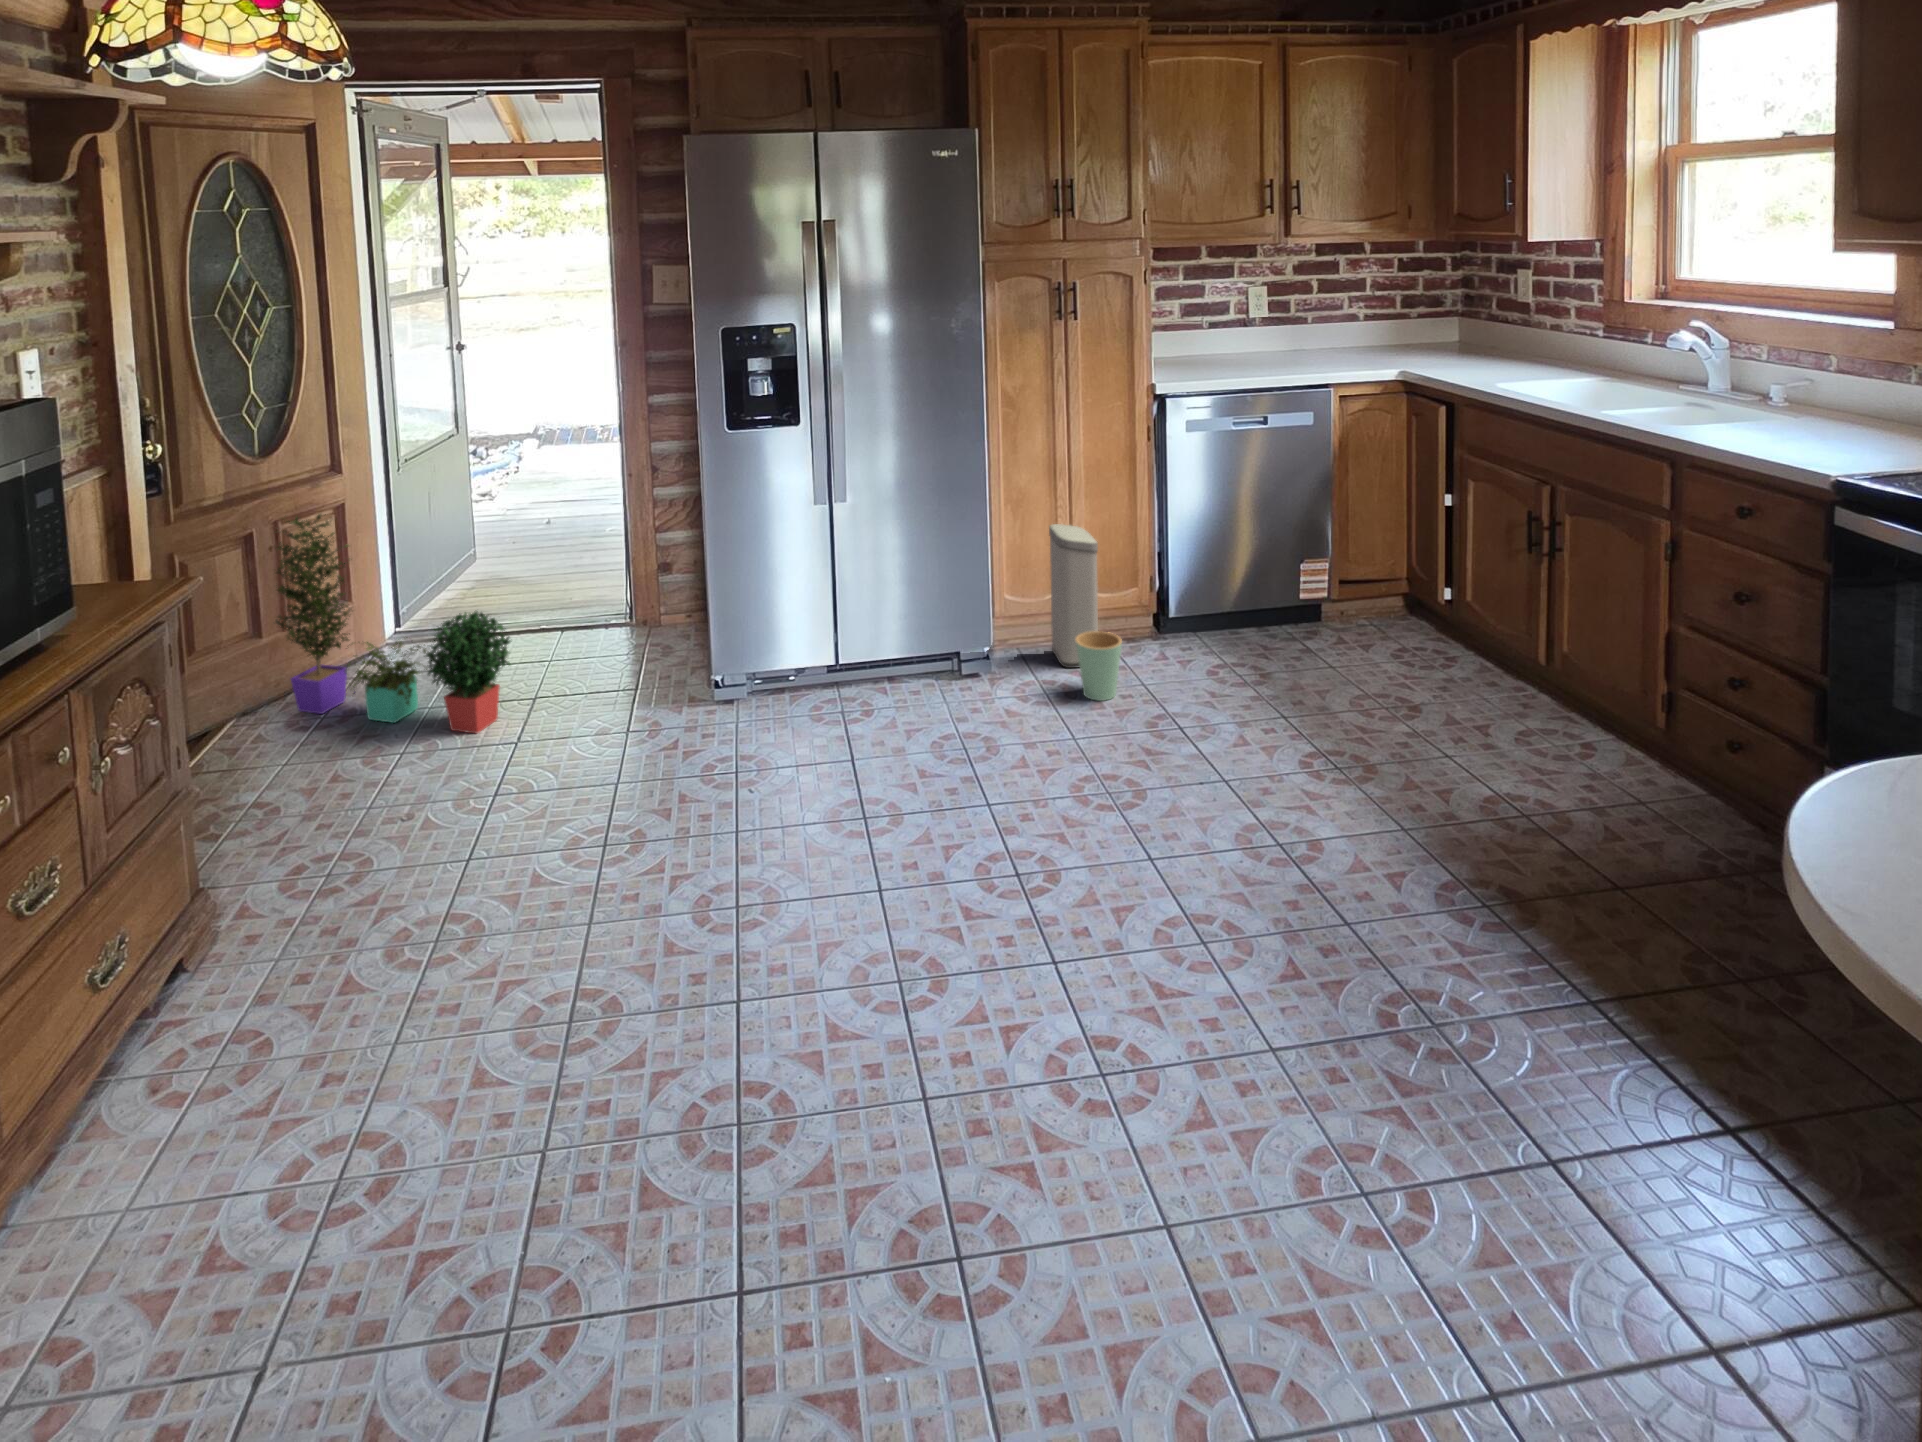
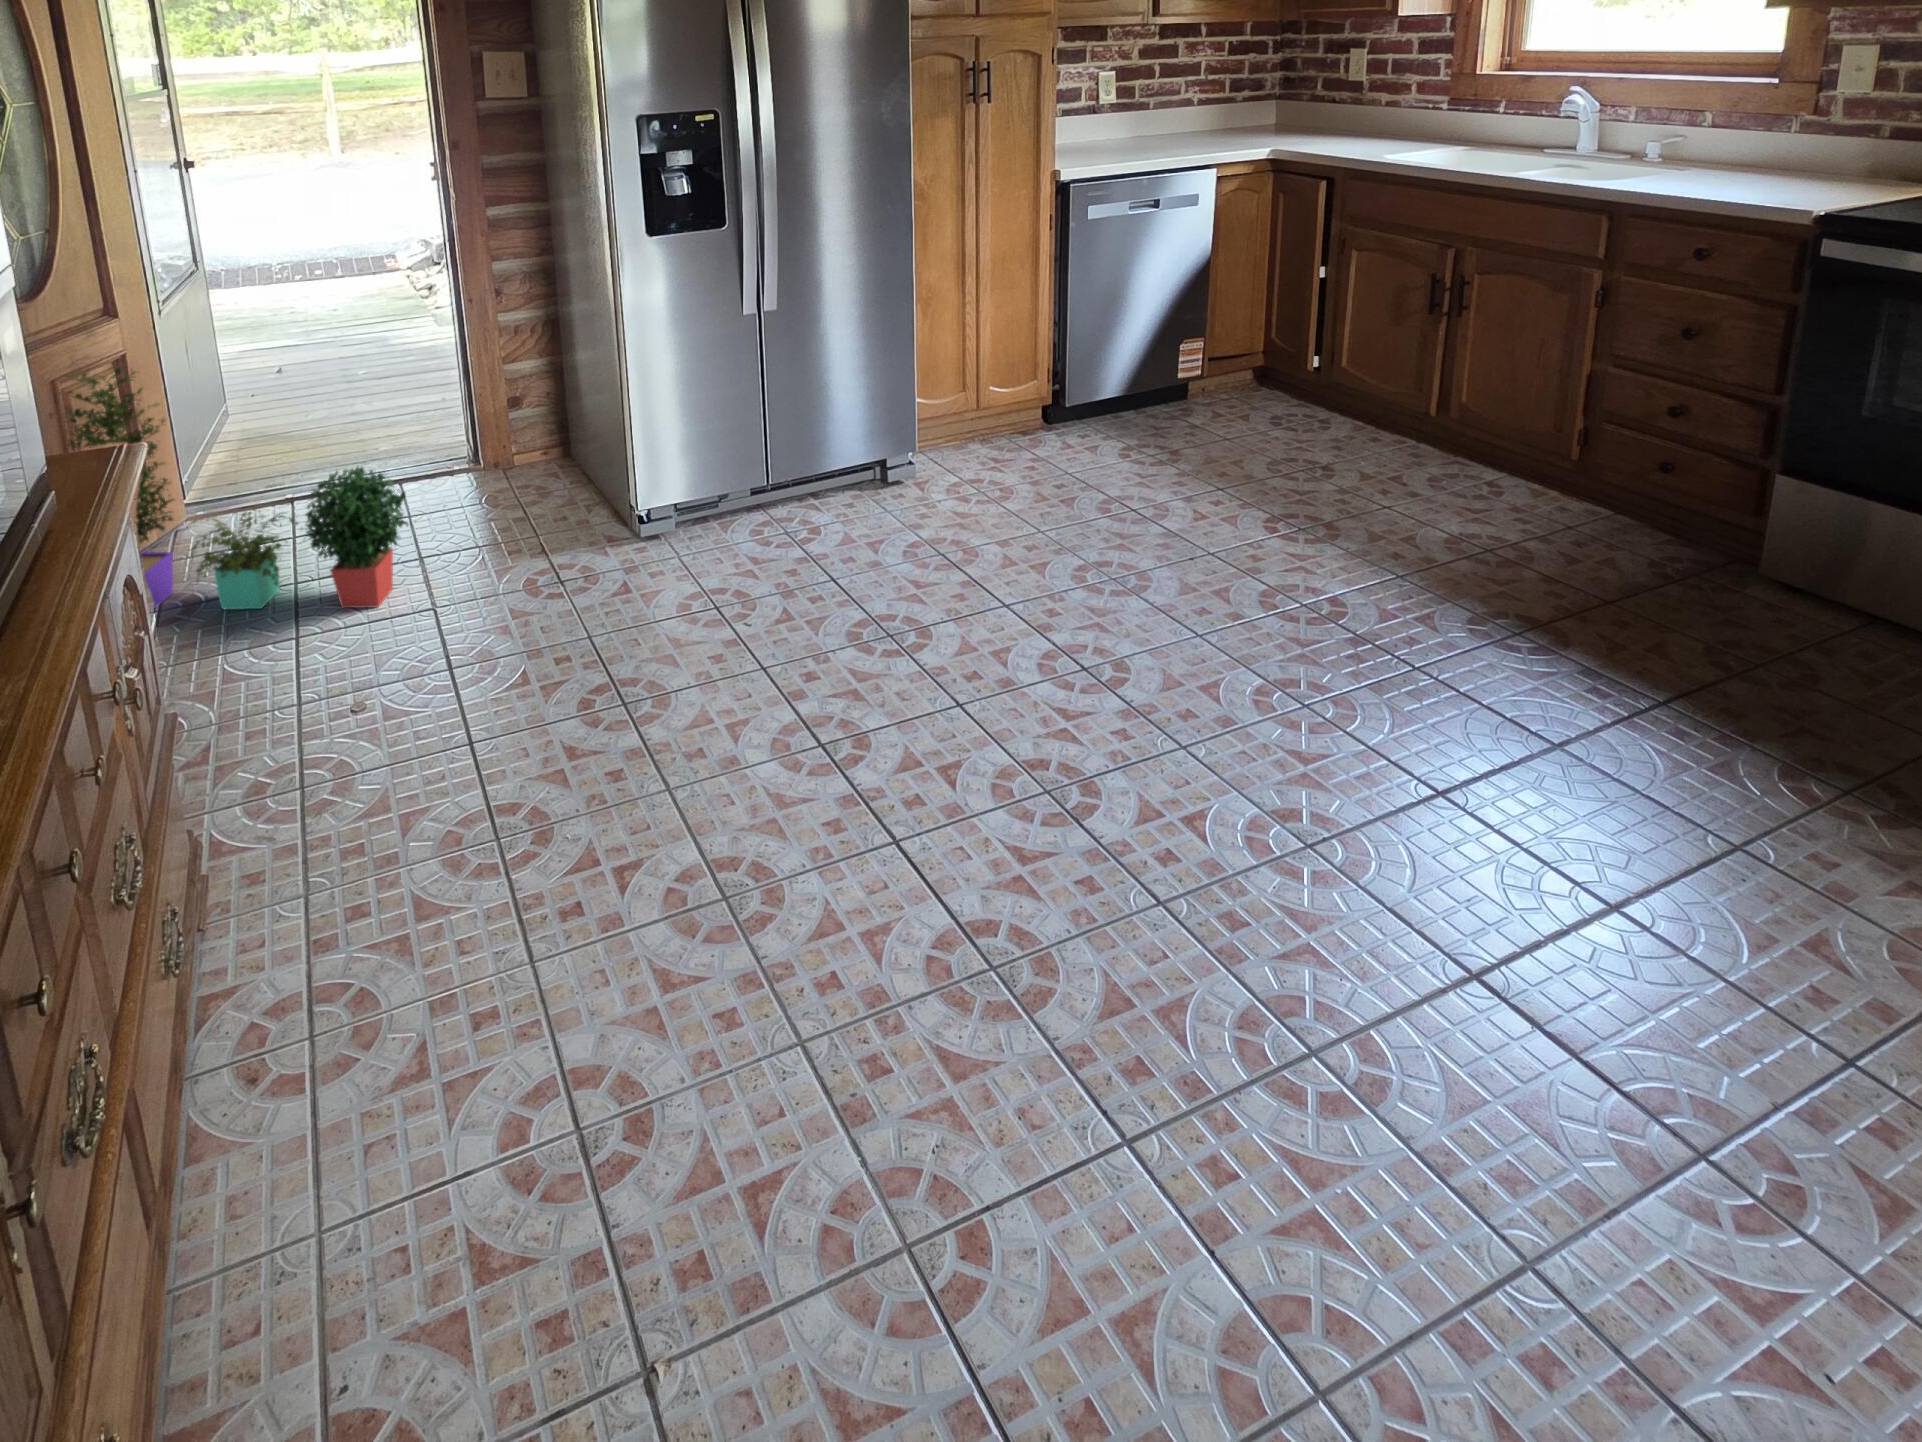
trash can: present [1049,524,1122,701] -> none [961,320,1064,492]

